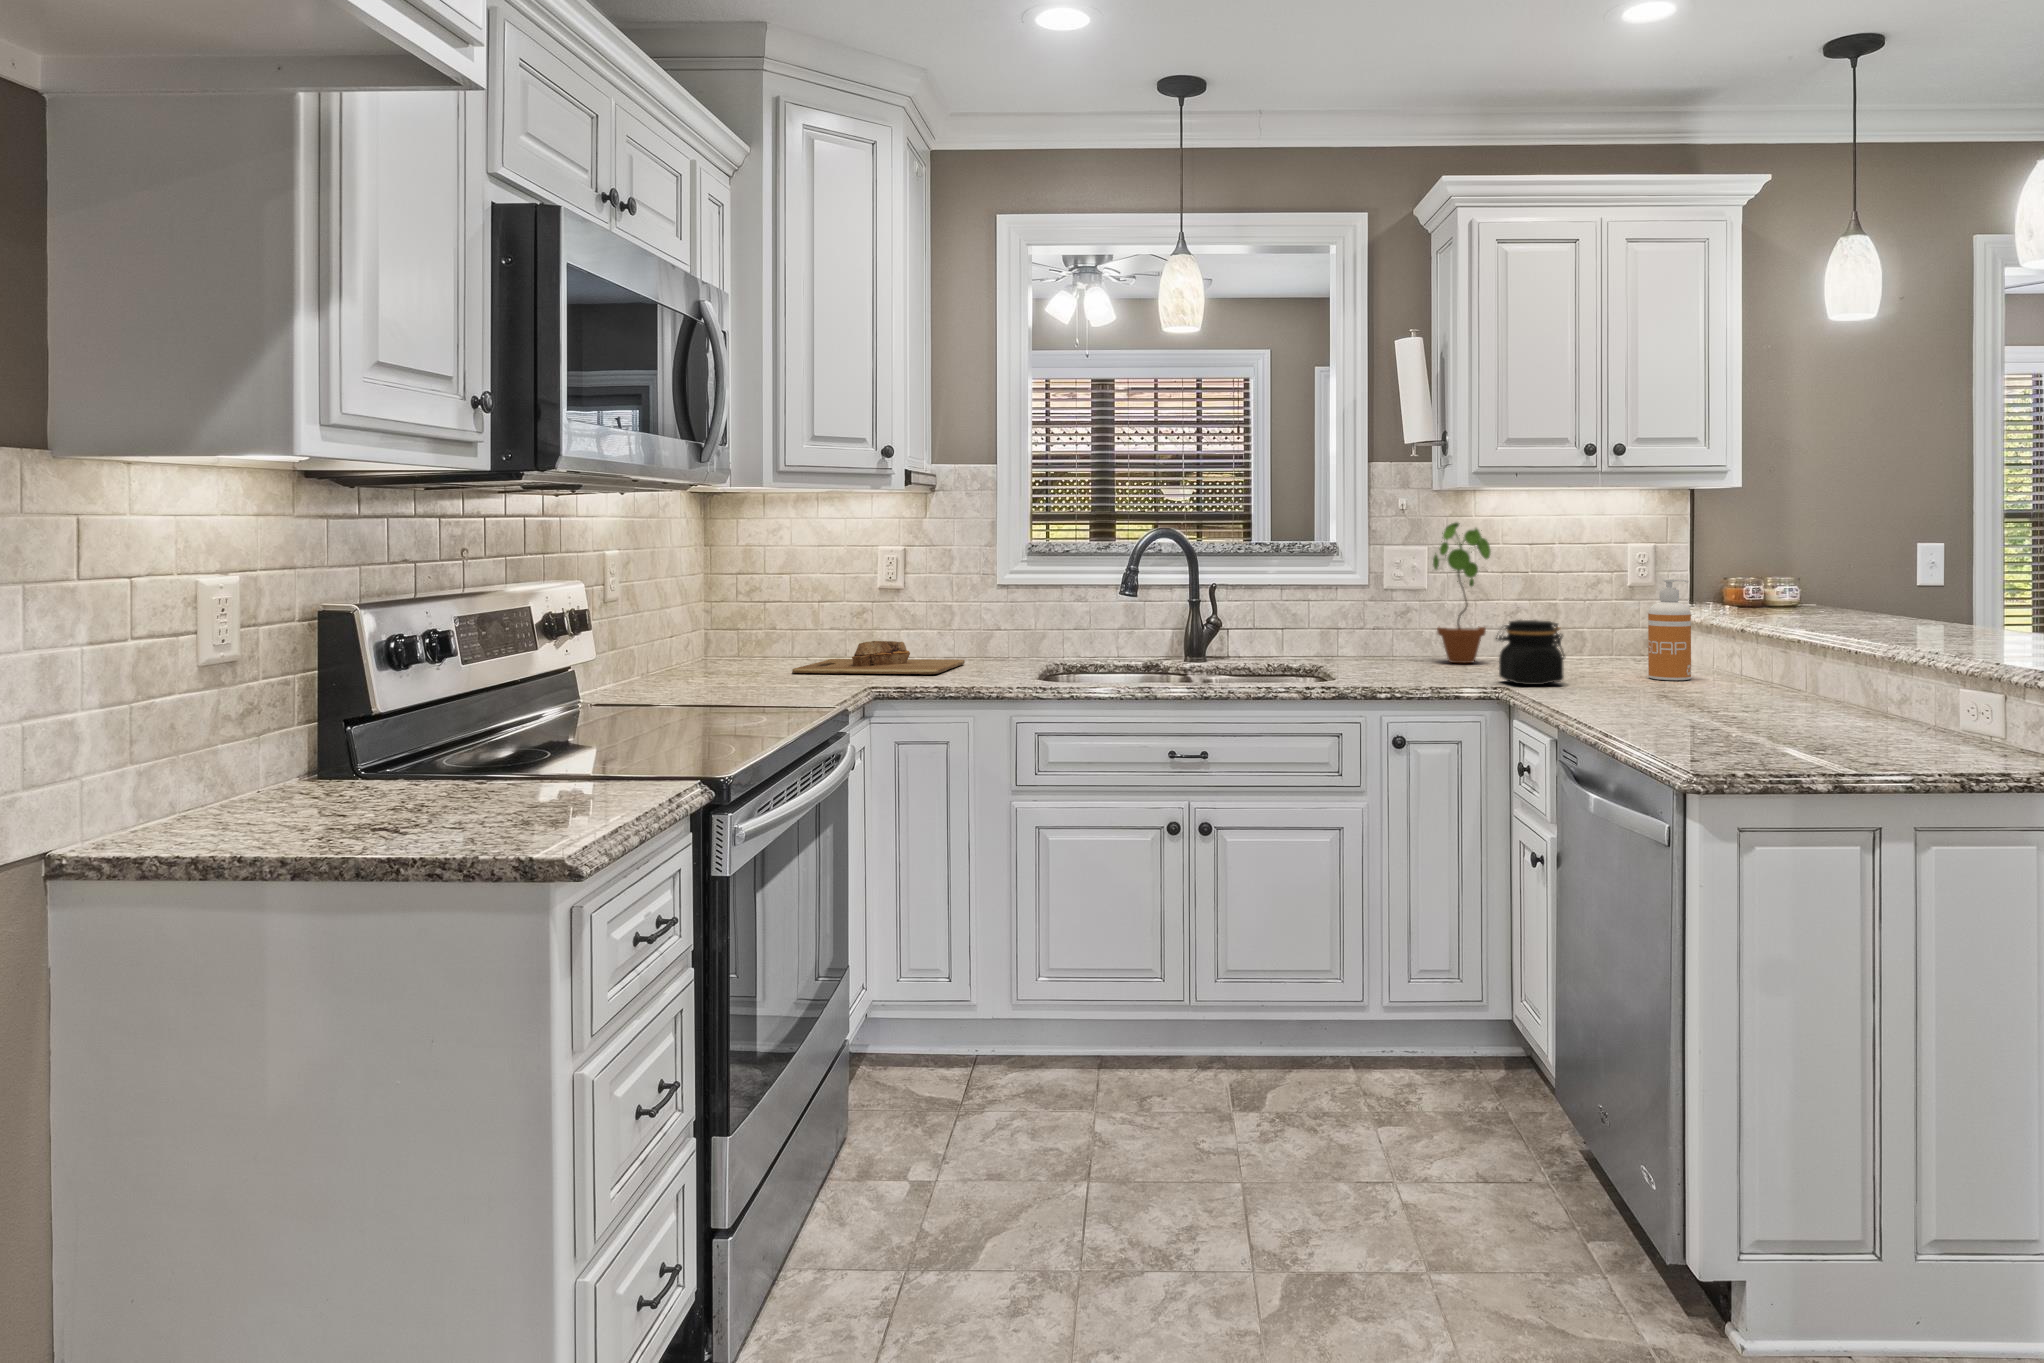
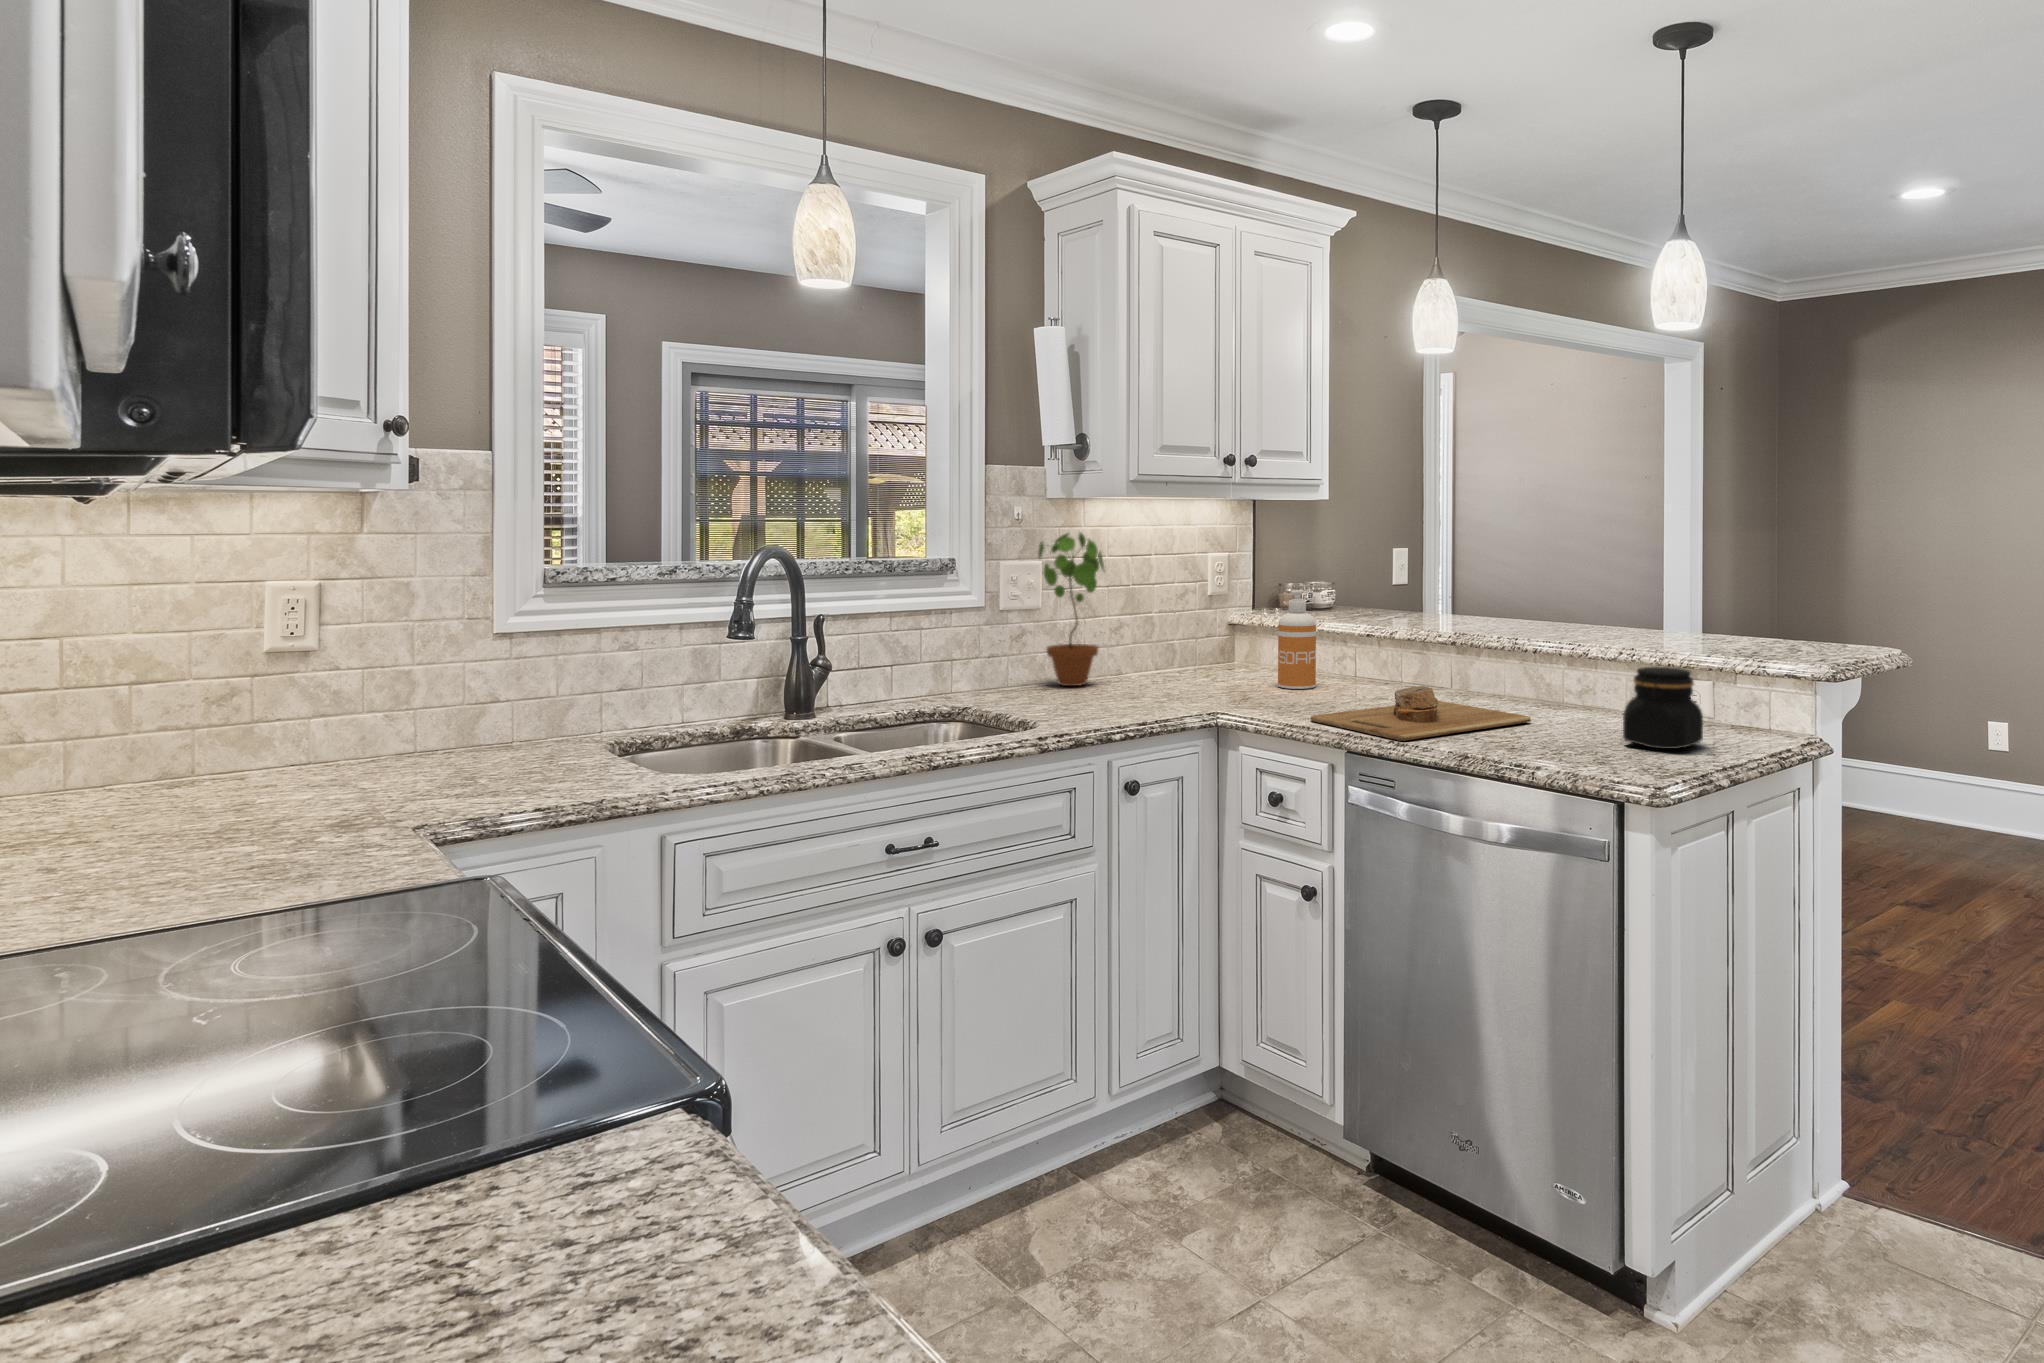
jar: present [1496,620,1565,685] -> present [1623,667,1703,749]
cutting board: present [792,641,965,674] -> present [1311,686,1531,741]

